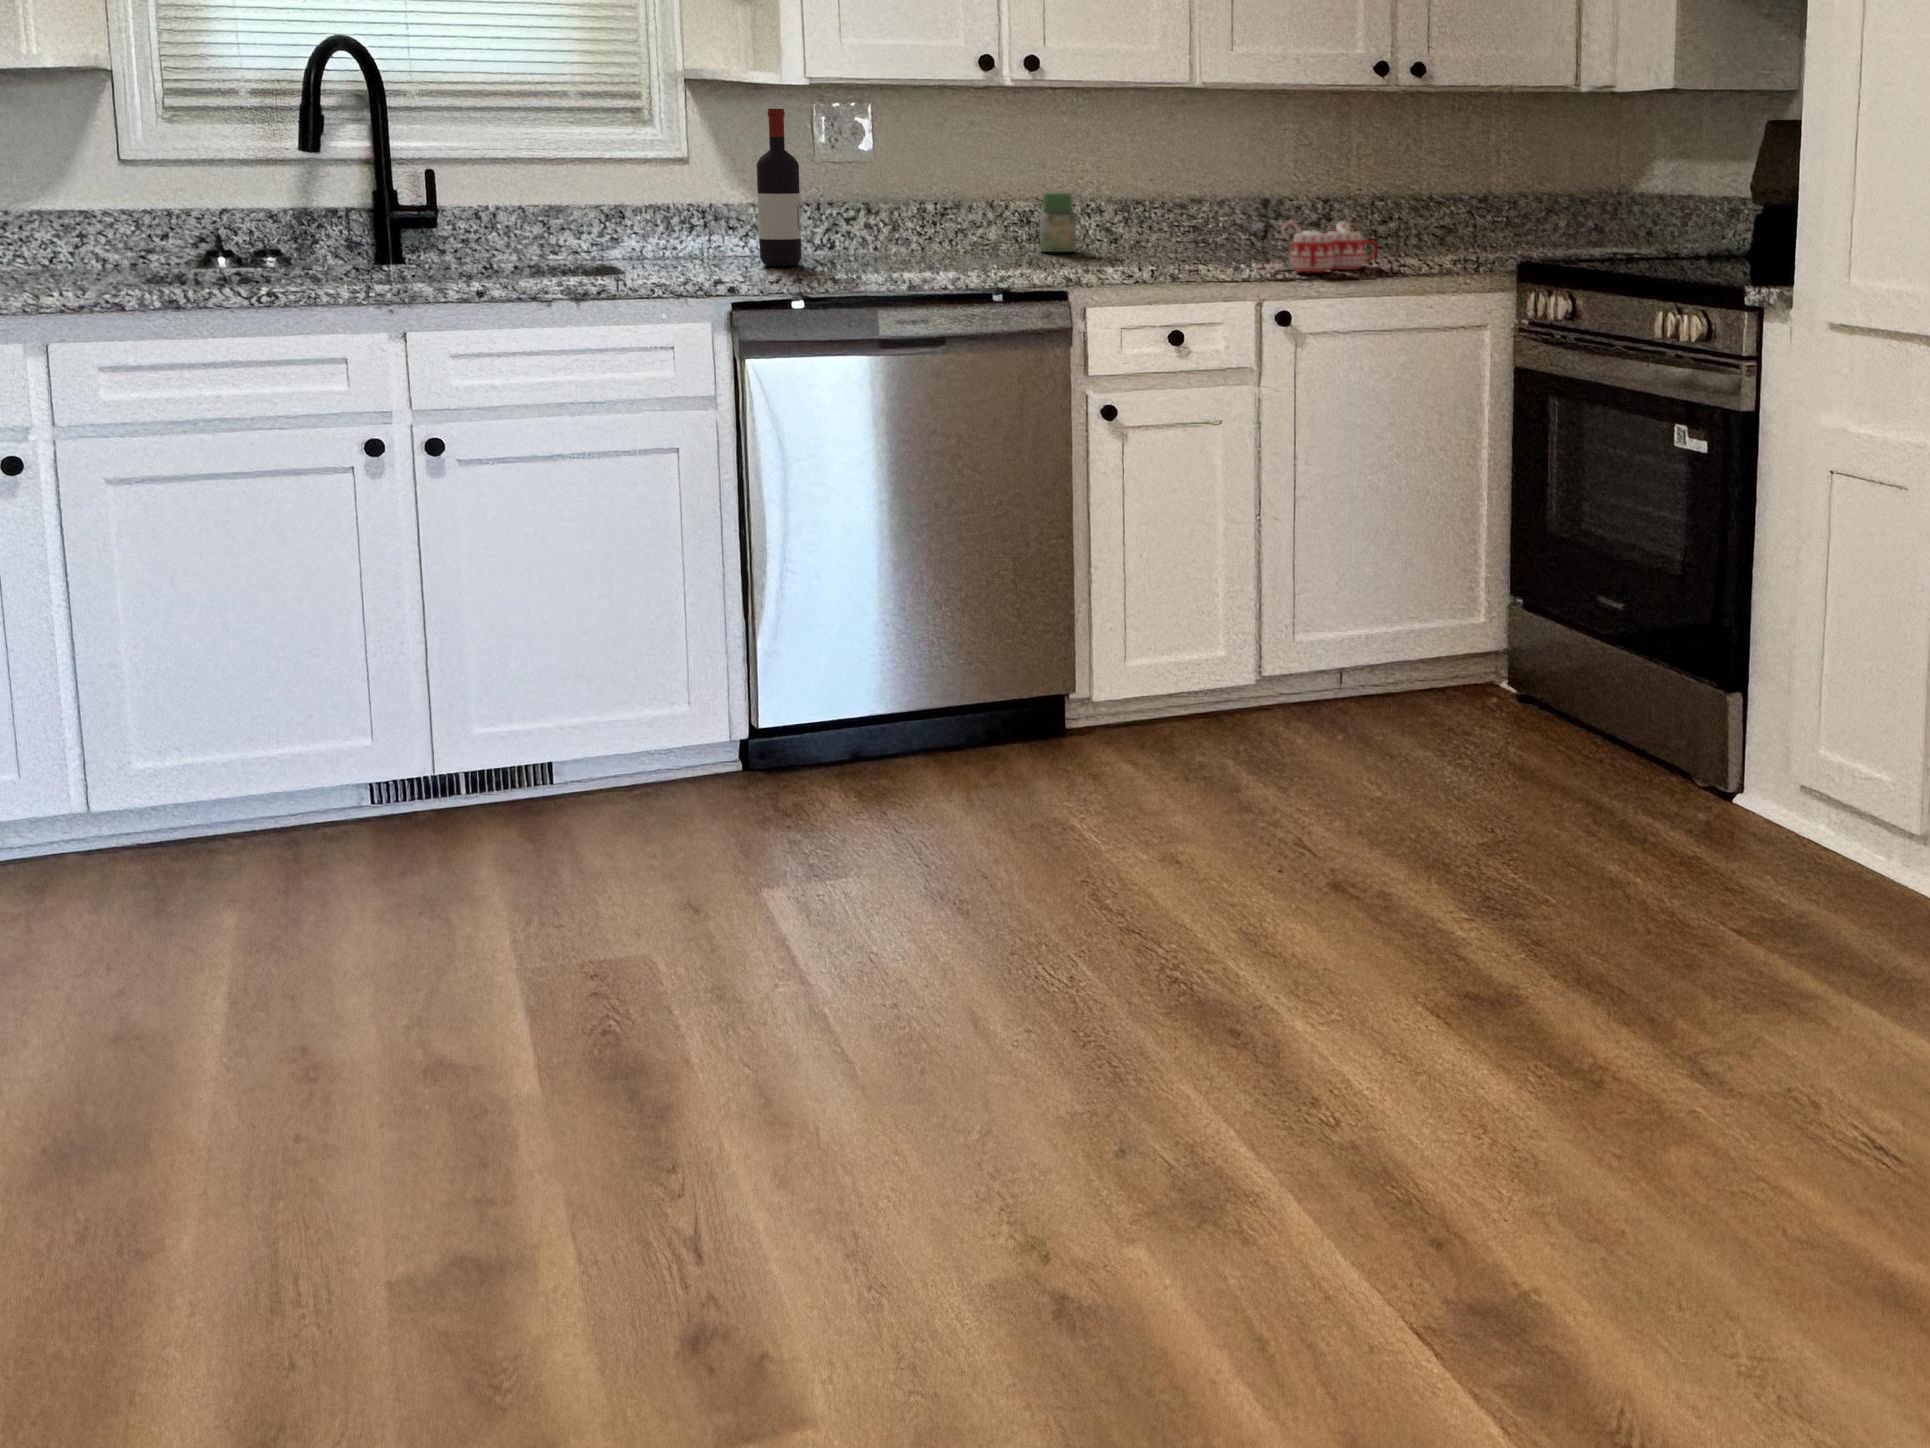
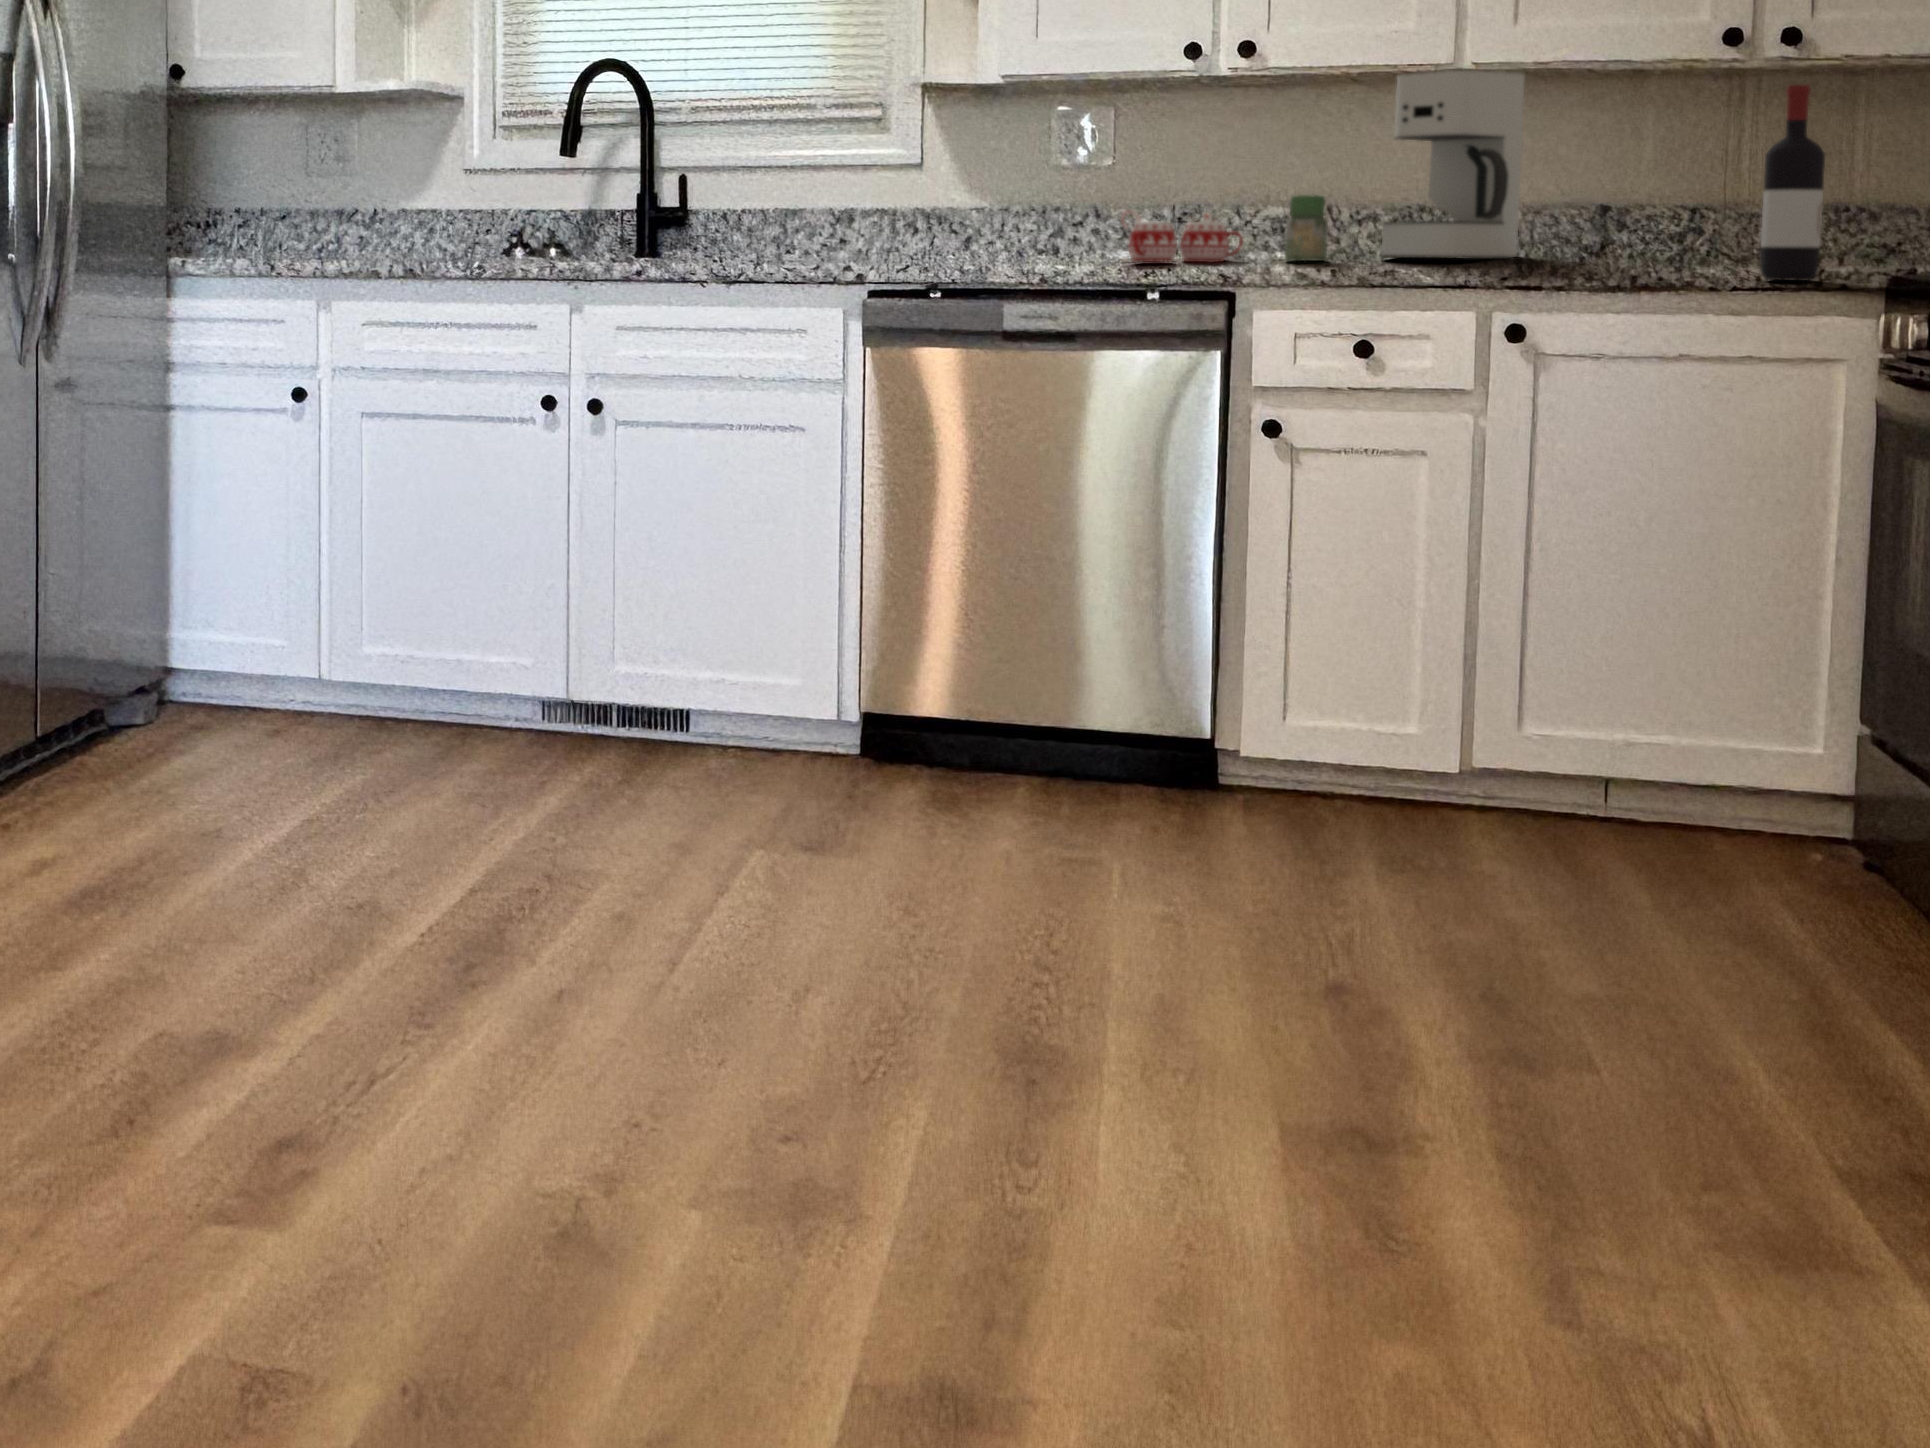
coffee maker: none [1115,78,1216,249] -> present [1382,71,1525,259]
wine bottle: present [757,109,801,266] -> present [1760,85,1825,281]
mug: present [1275,221,1378,272] -> present [1121,210,1243,262]

